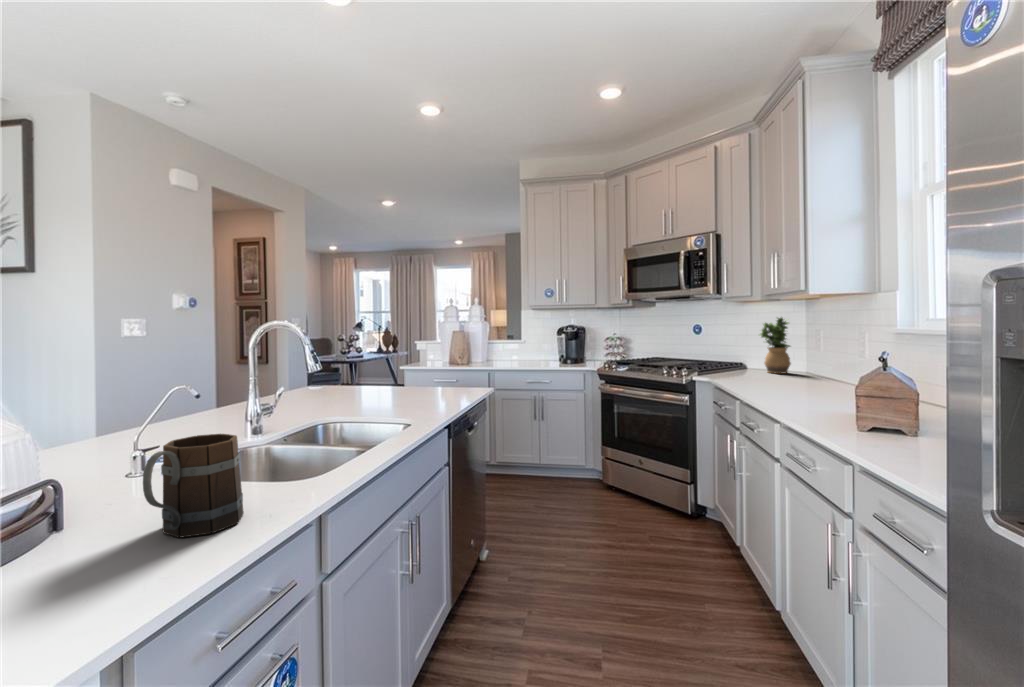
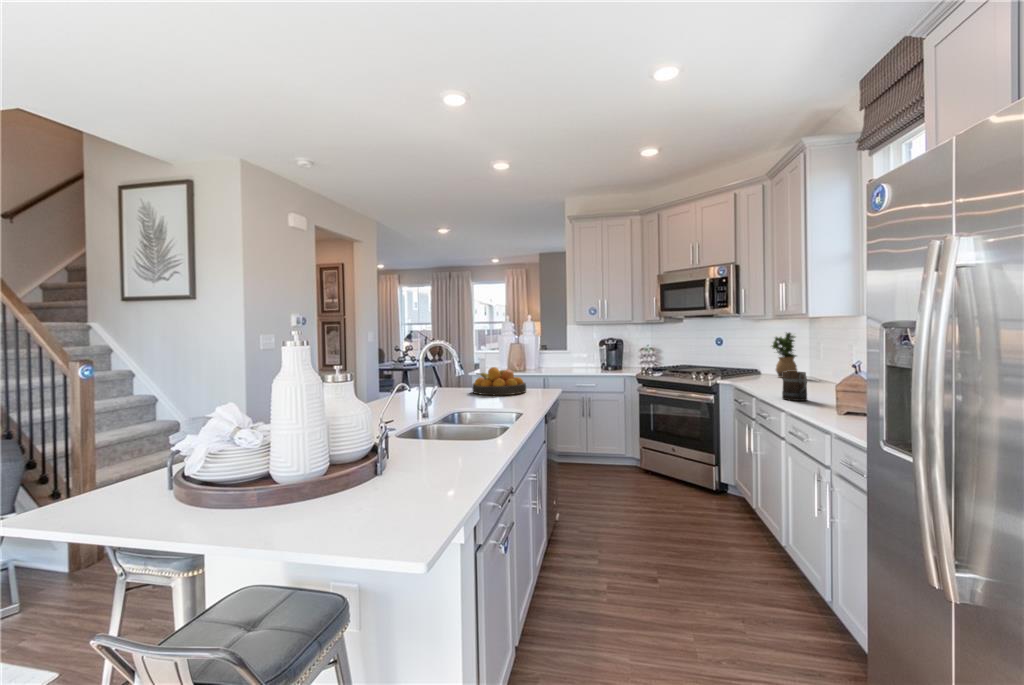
fruit bowl: none [373,361,445,398] -> present [472,367,526,395]
mug: present [143,434,244,538] -> present [782,371,807,401]

